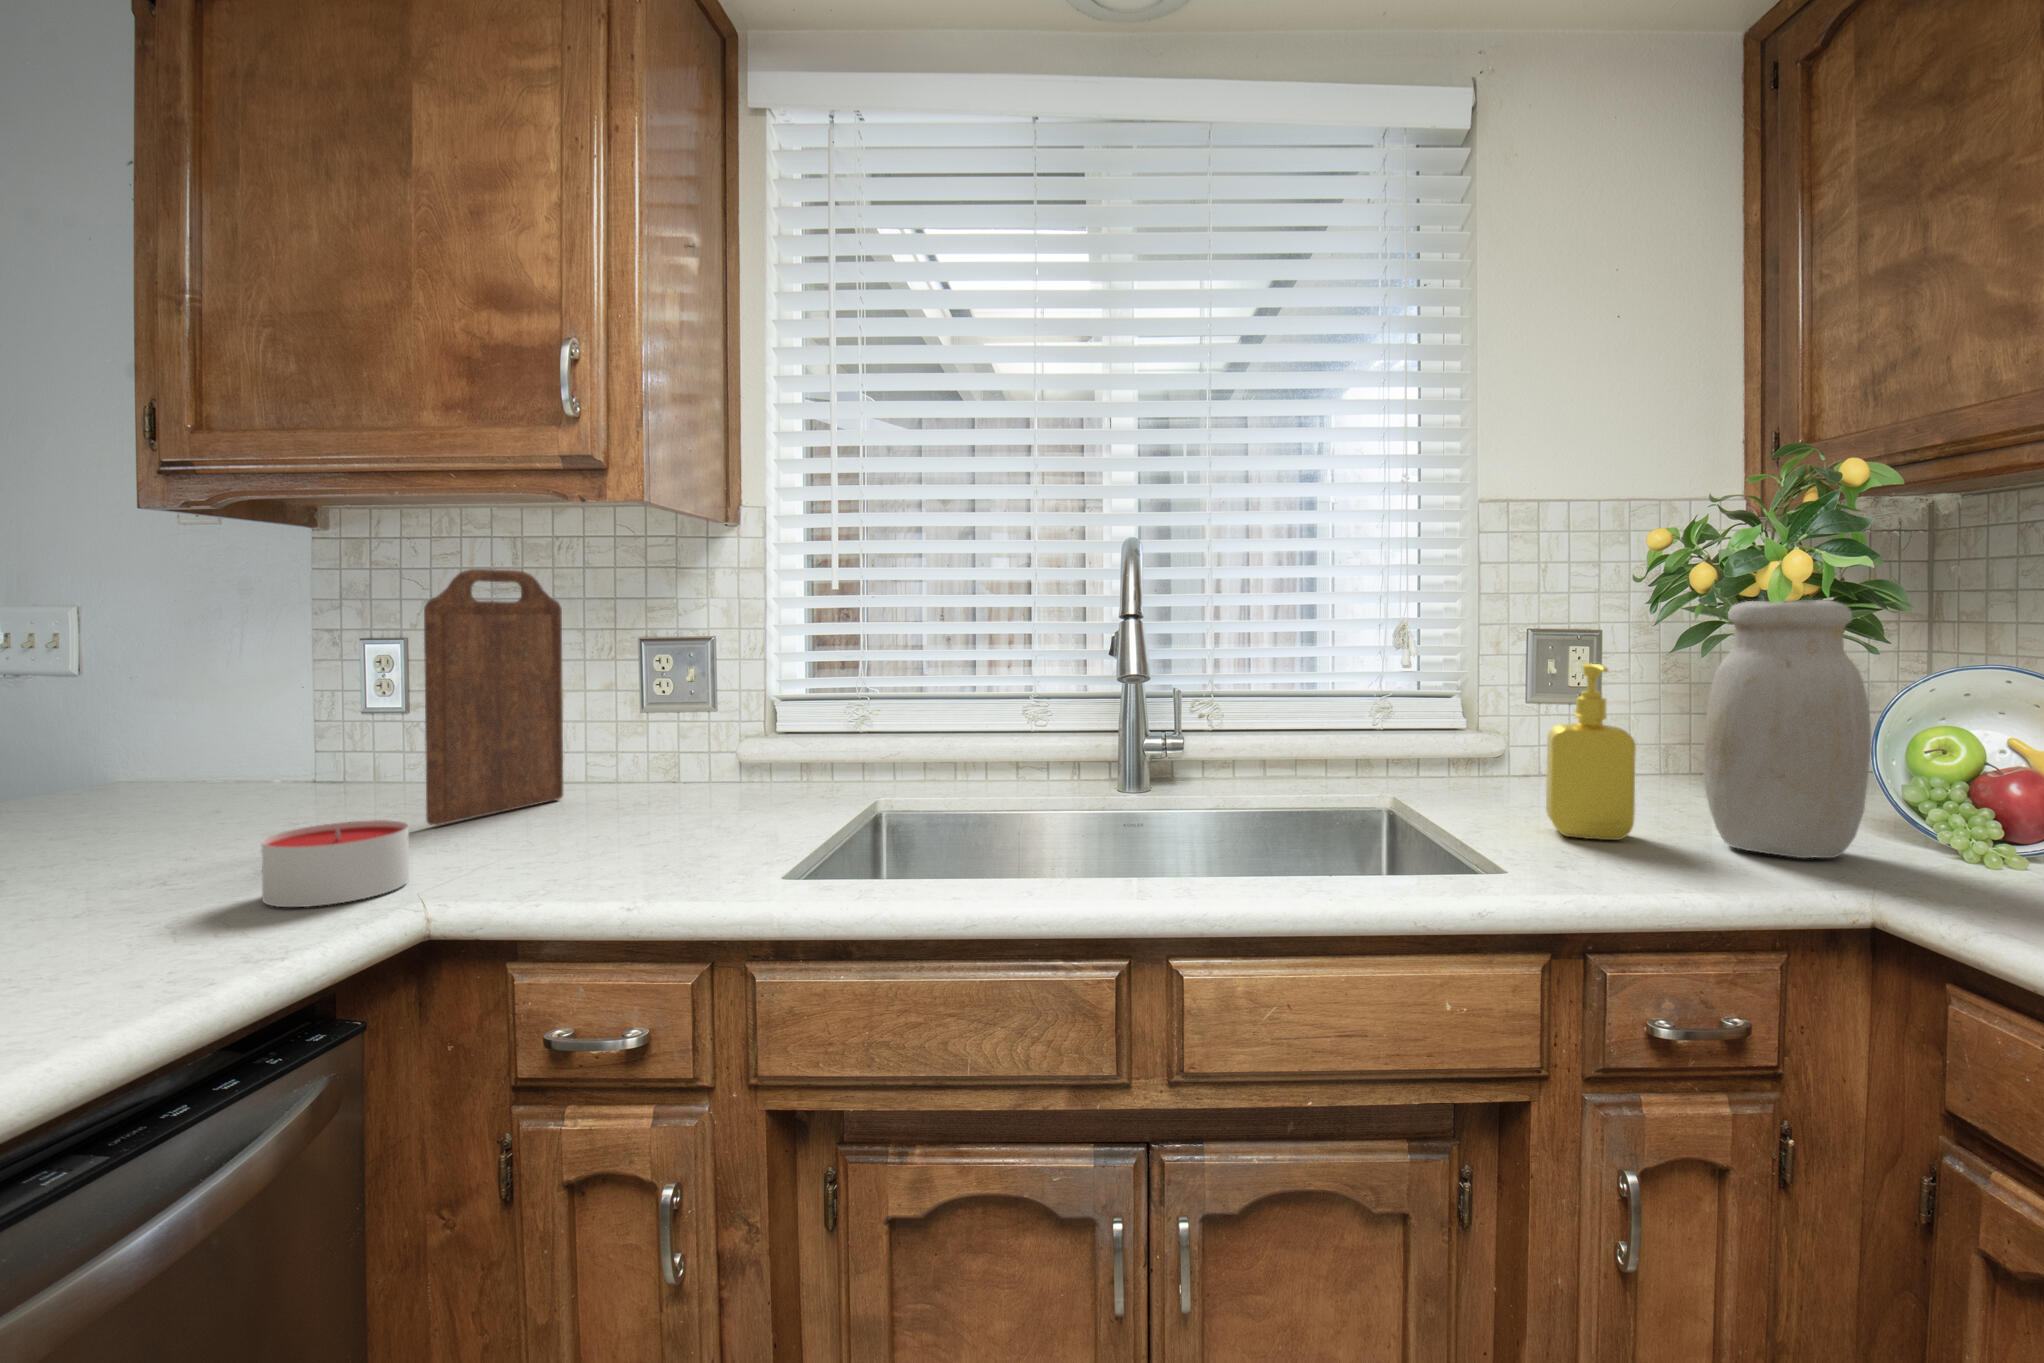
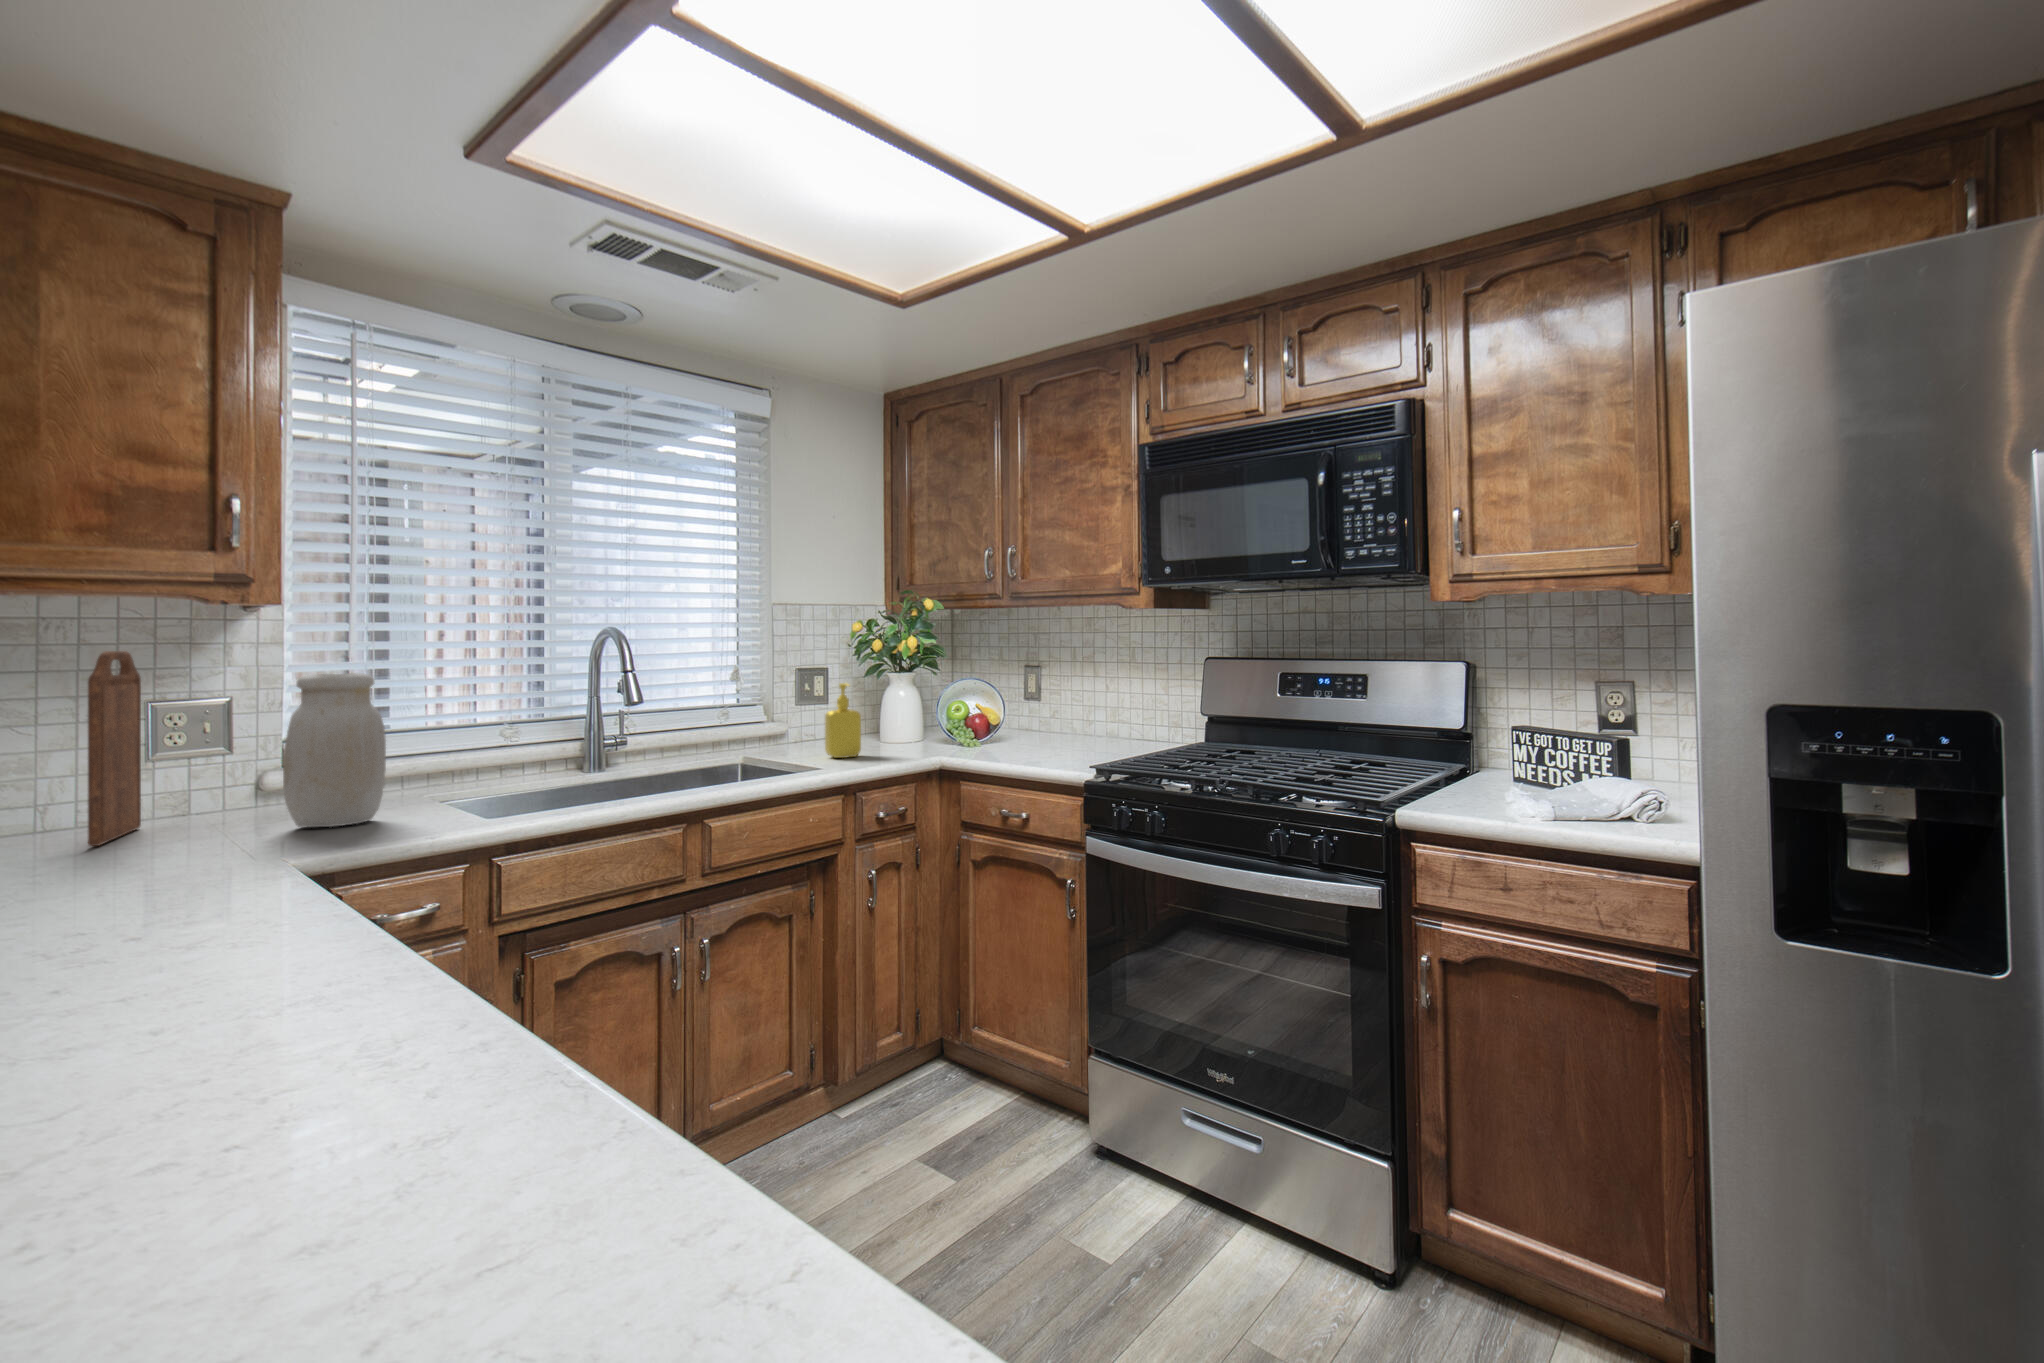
jar: present [1704,600,1871,858] -> present [283,673,386,827]
candle: present [261,820,409,907] -> none [148,816,247,867]

